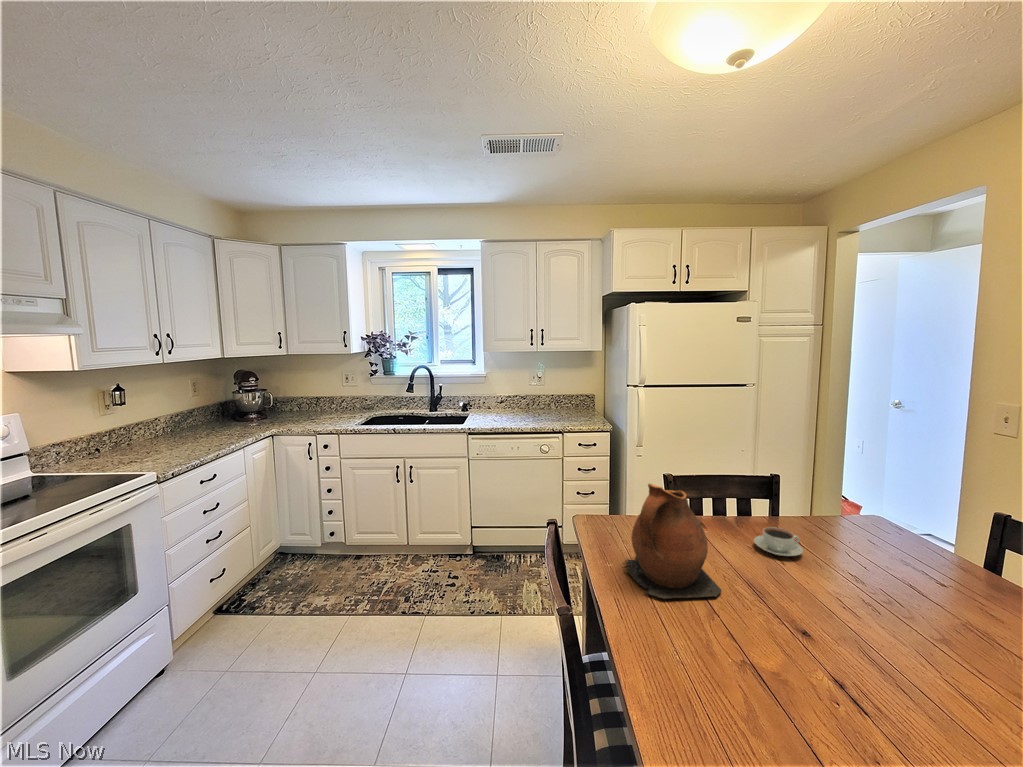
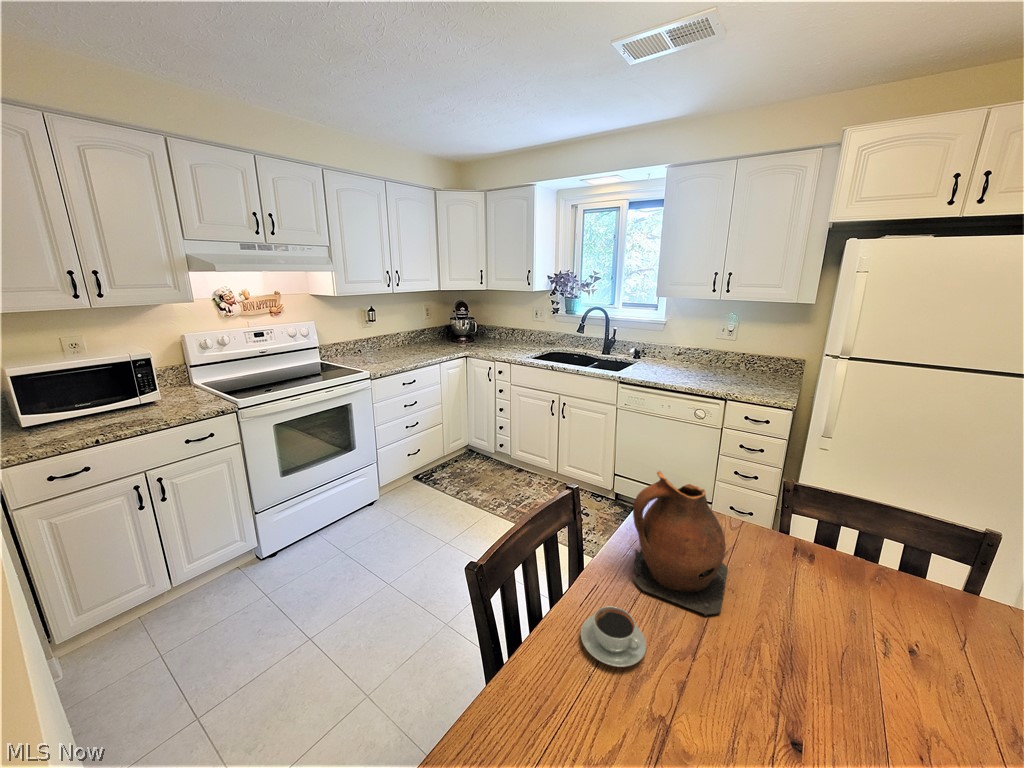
coffee cup: present [754,527,803,556] -> present [581,606,646,667]

